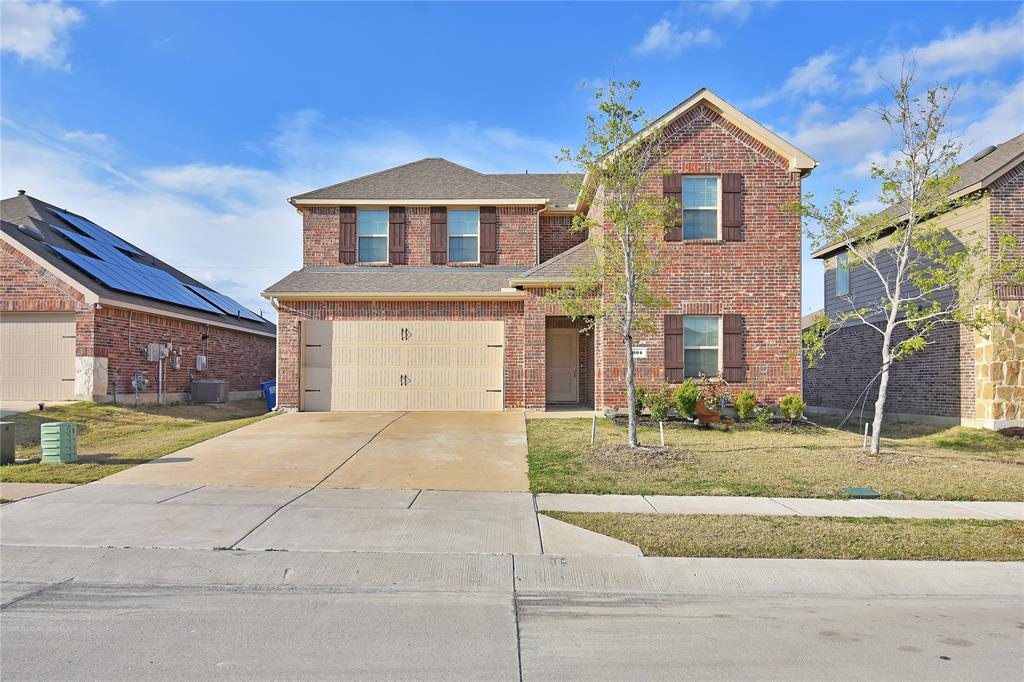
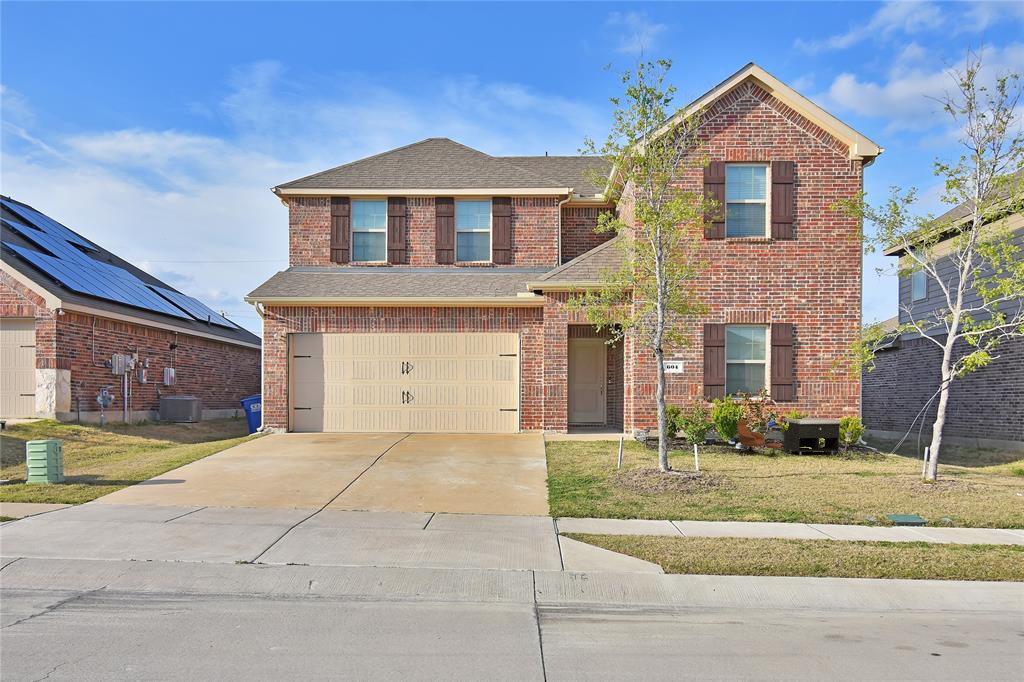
storage bench: none [736,397,785,430] -> present [784,418,840,455]

